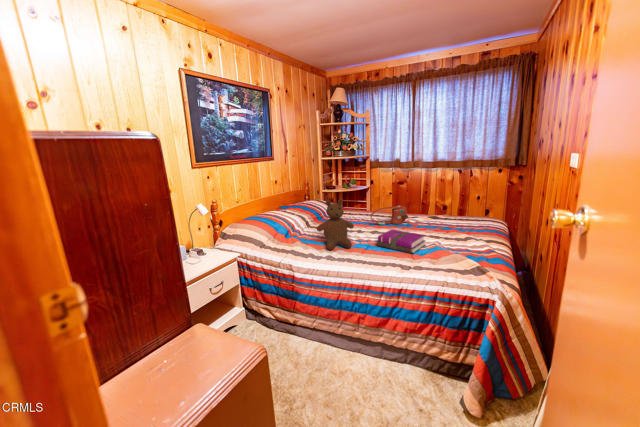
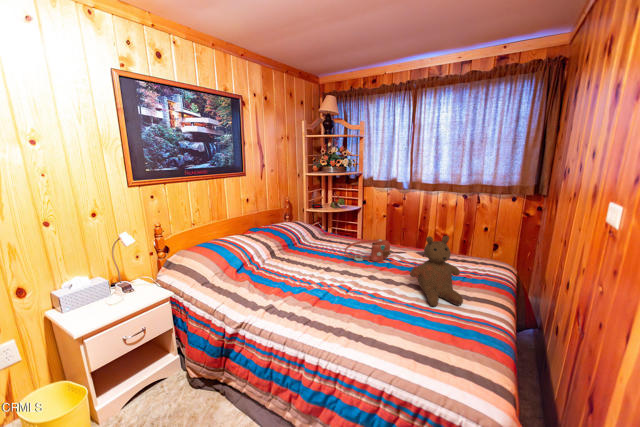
teddy bear: present [317,199,354,250] -> present [410,236,463,306]
notebook: present [376,230,425,253] -> none [336,274,400,316]

